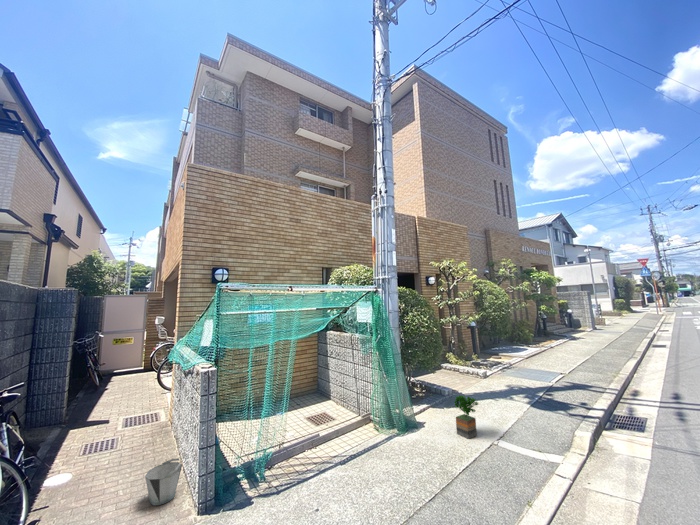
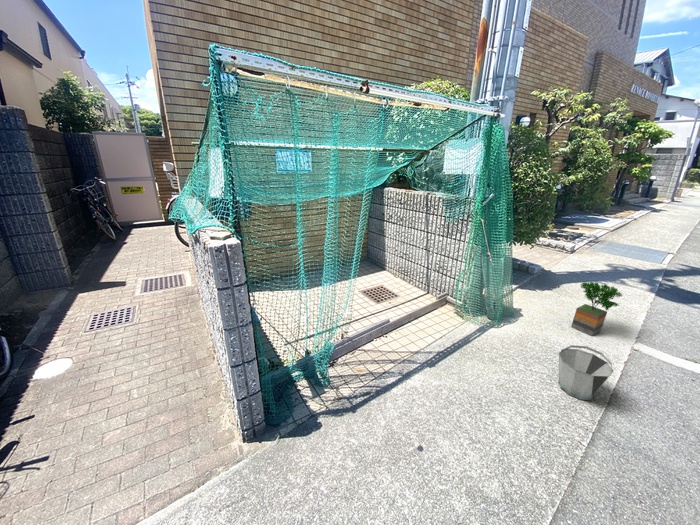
bucket: present [145,458,182,506] -> present [558,345,613,400]

